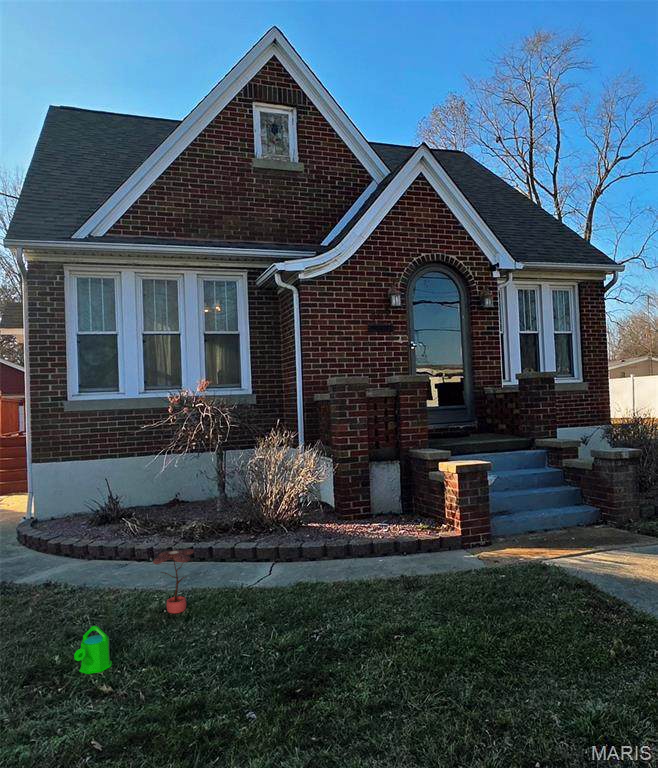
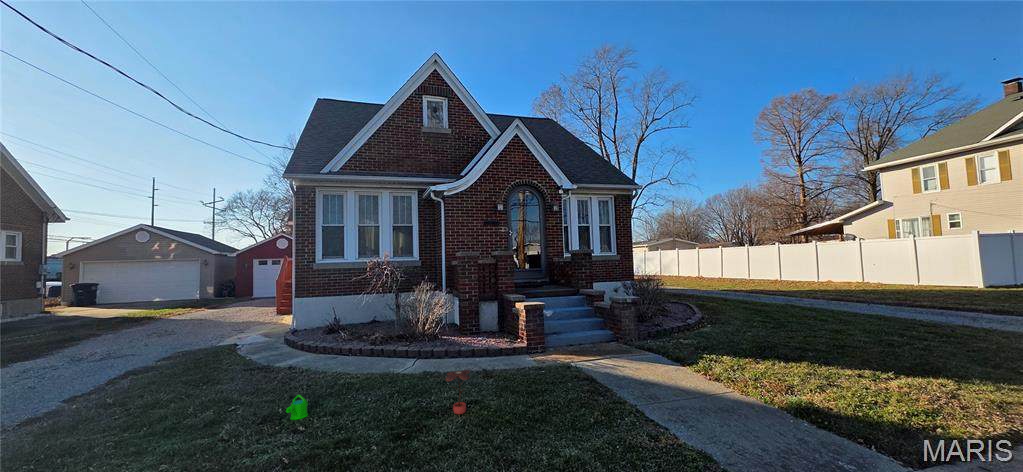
potted plant: present [153,549,194,613] -> present [446,370,470,414]

